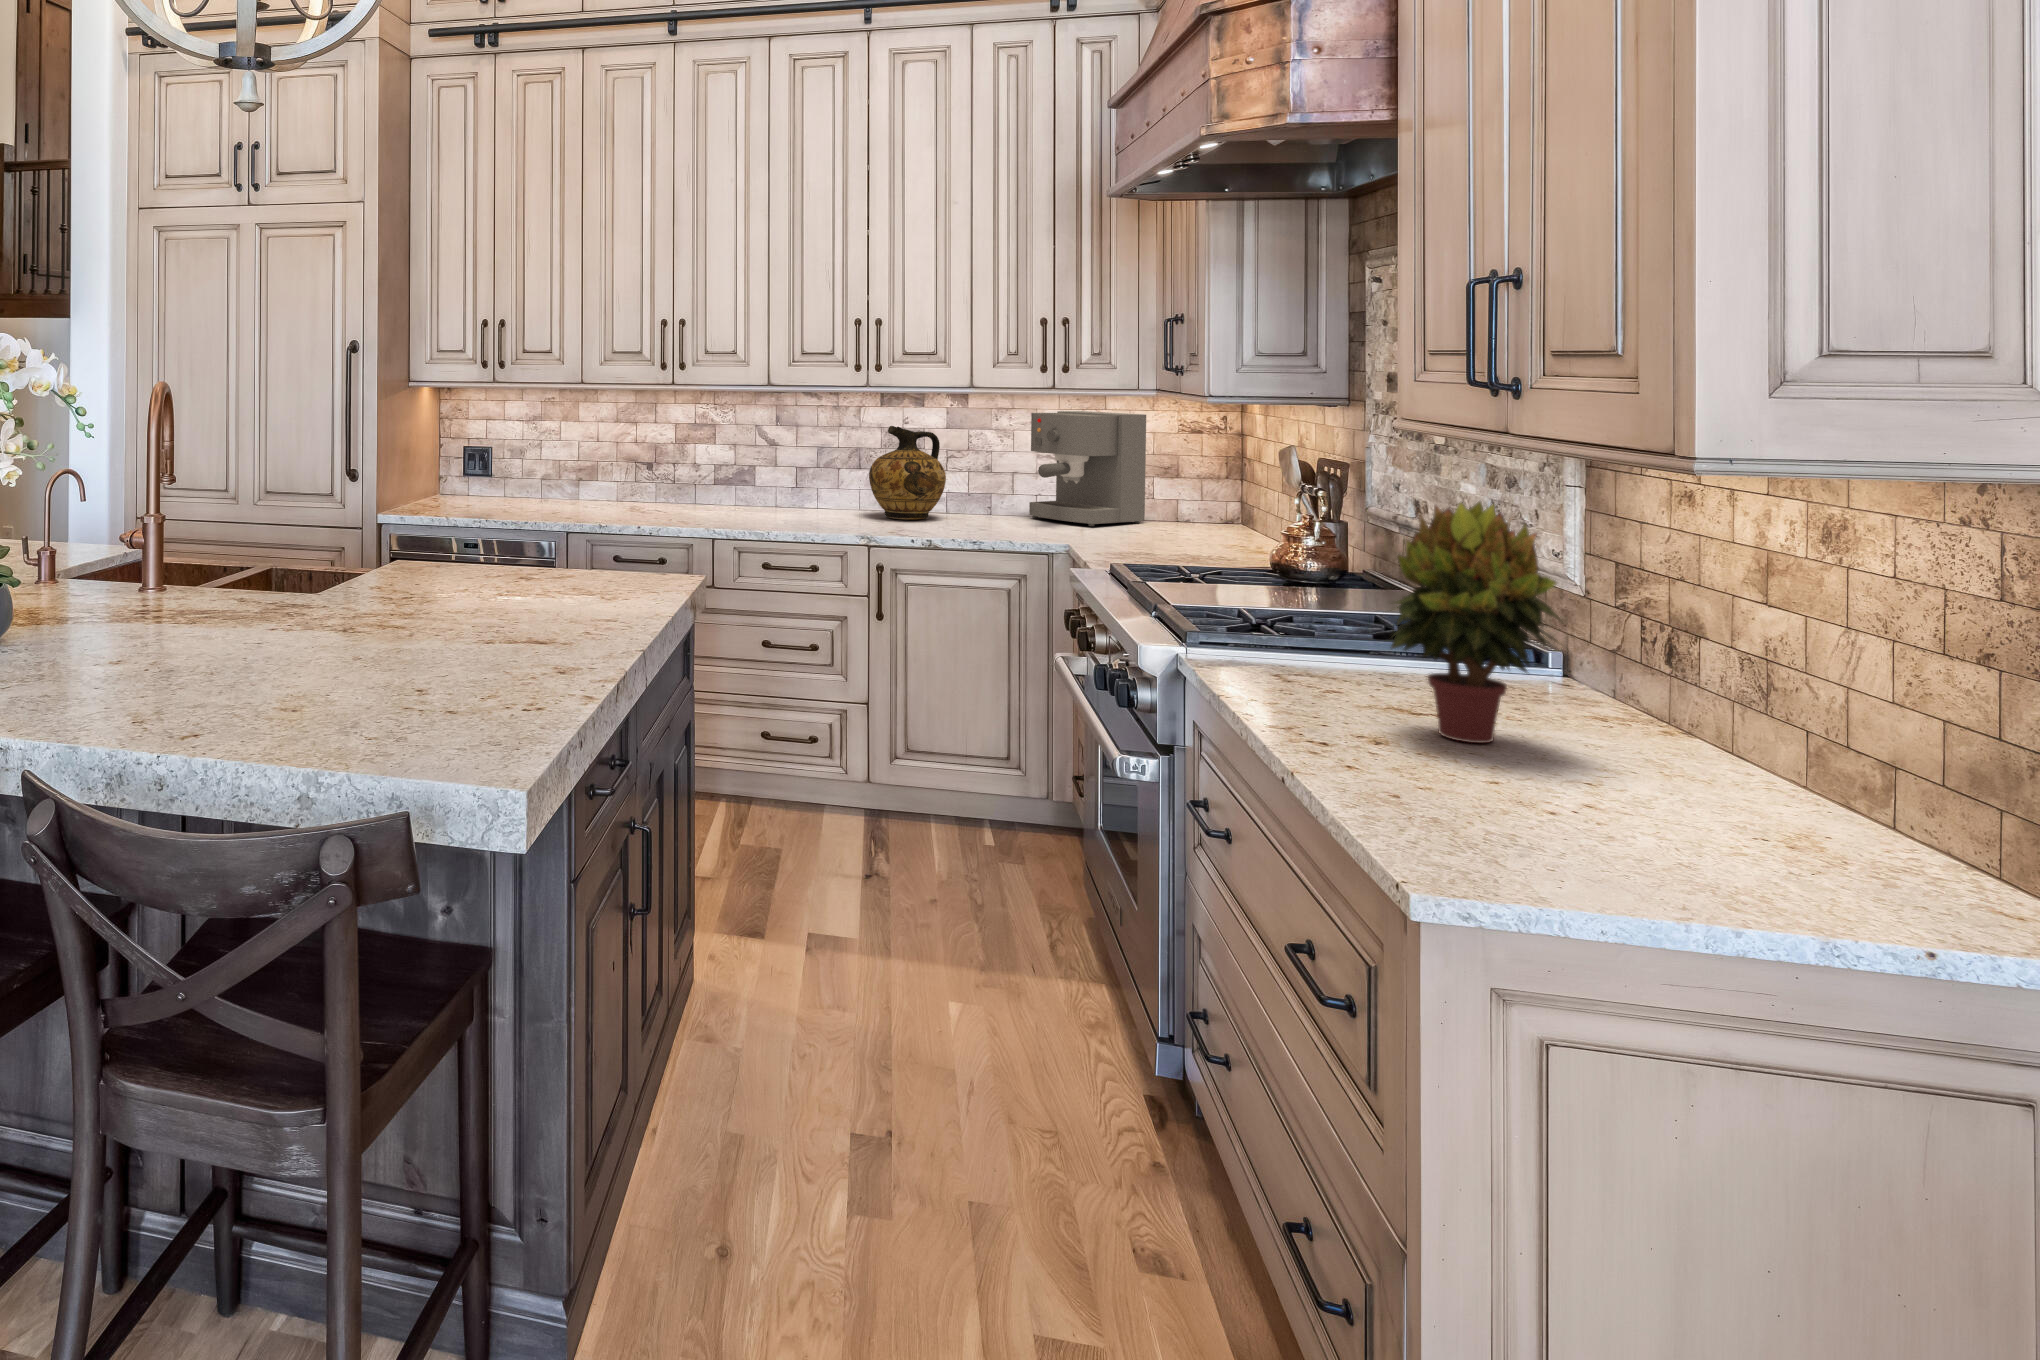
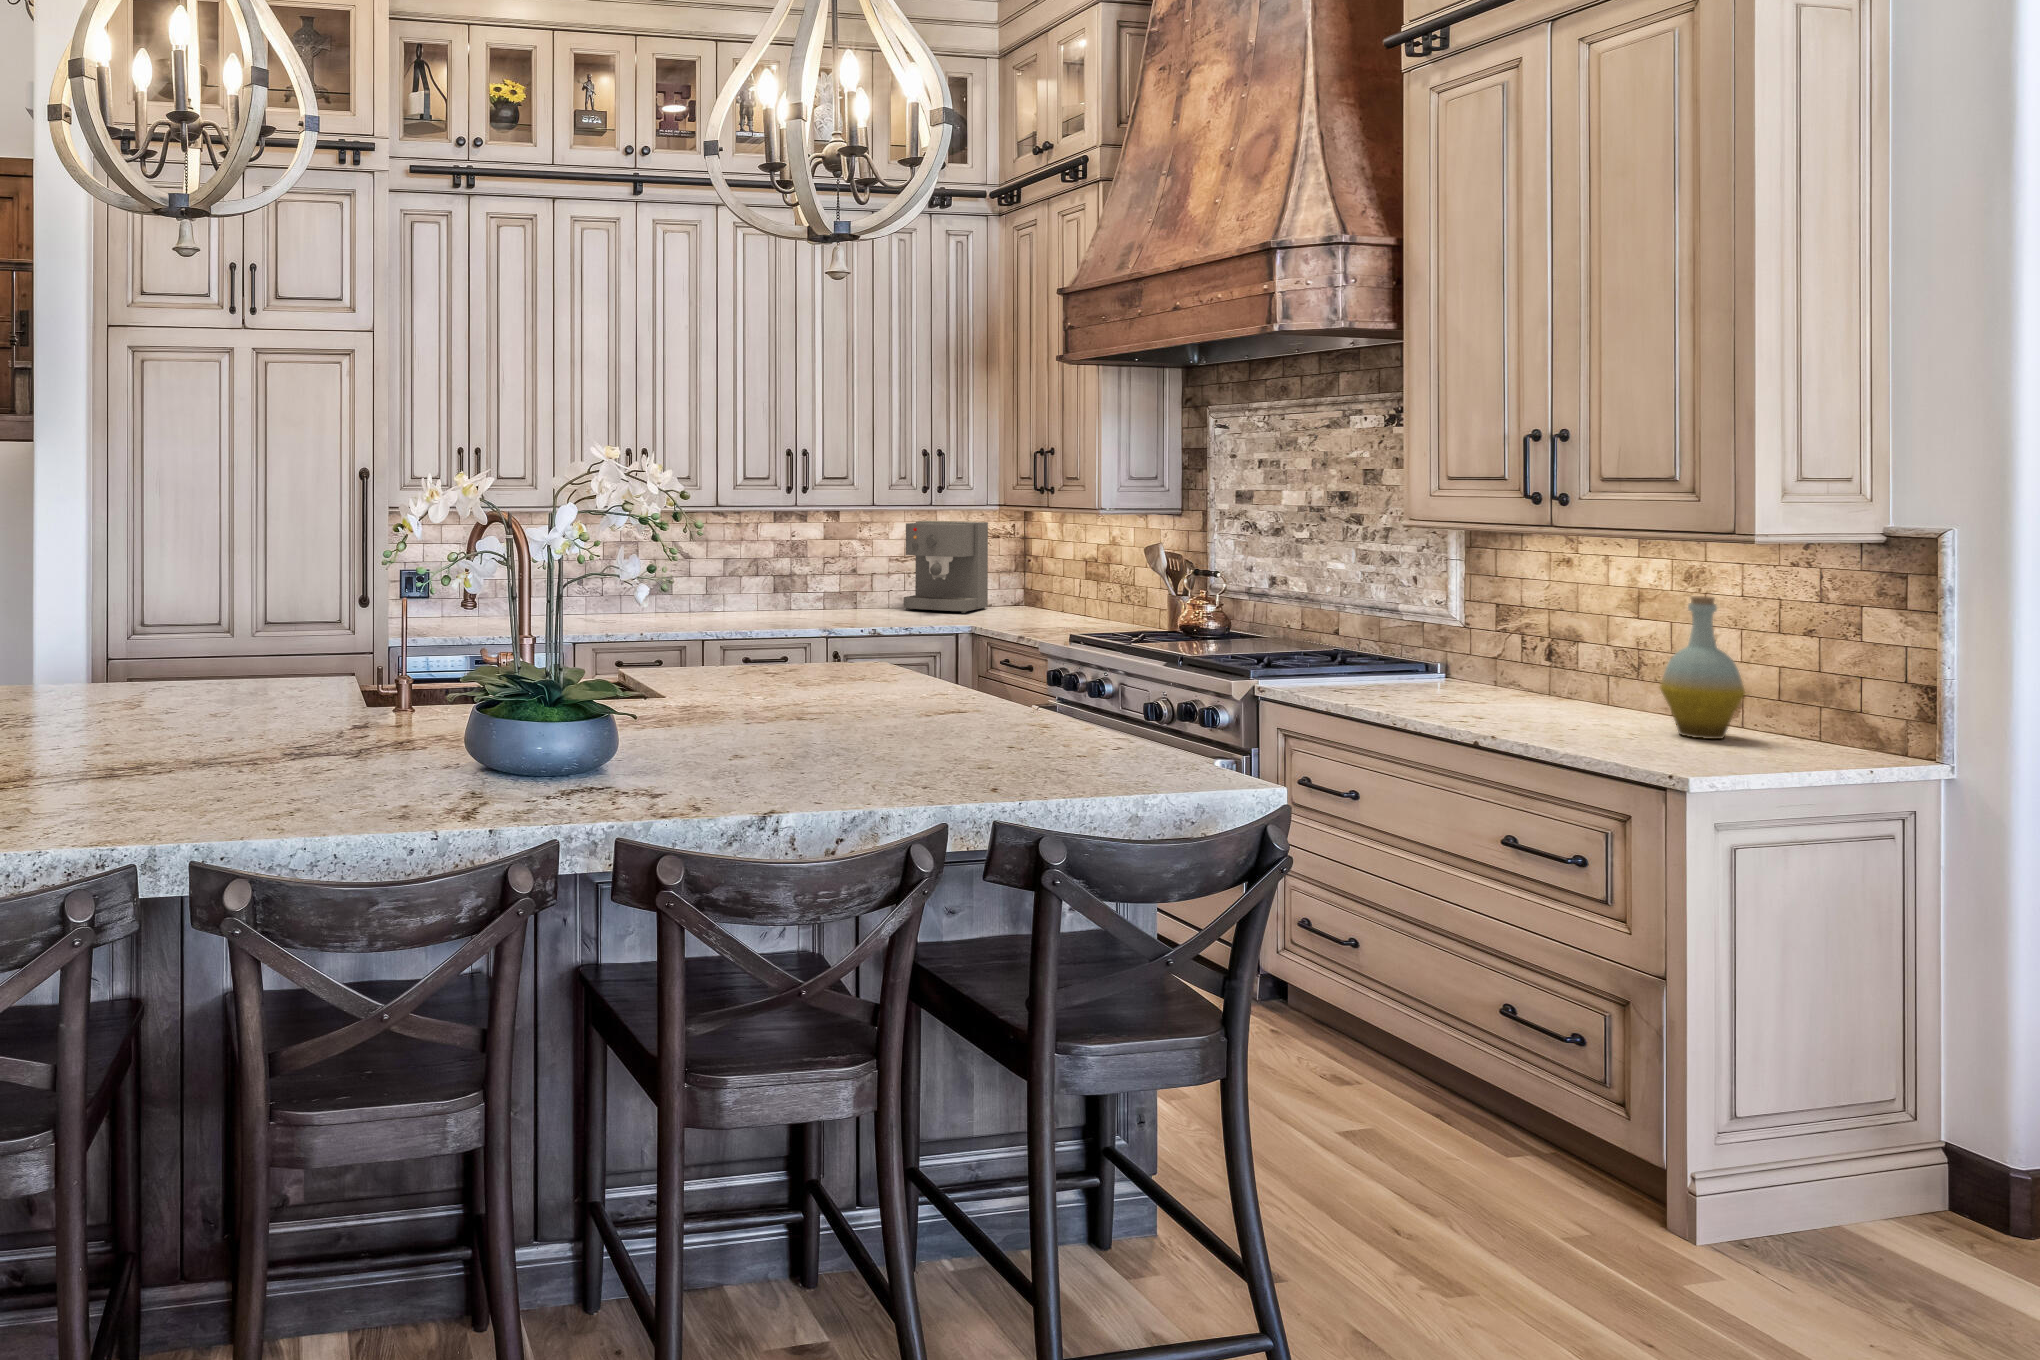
ceramic jug: present [869,426,946,520] -> none [788,538,852,617]
potted plant: present [1391,501,1560,743] -> none [1460,565,1581,718]
bottle: none [1646,570,1799,823] -> present [1660,596,1745,739]

